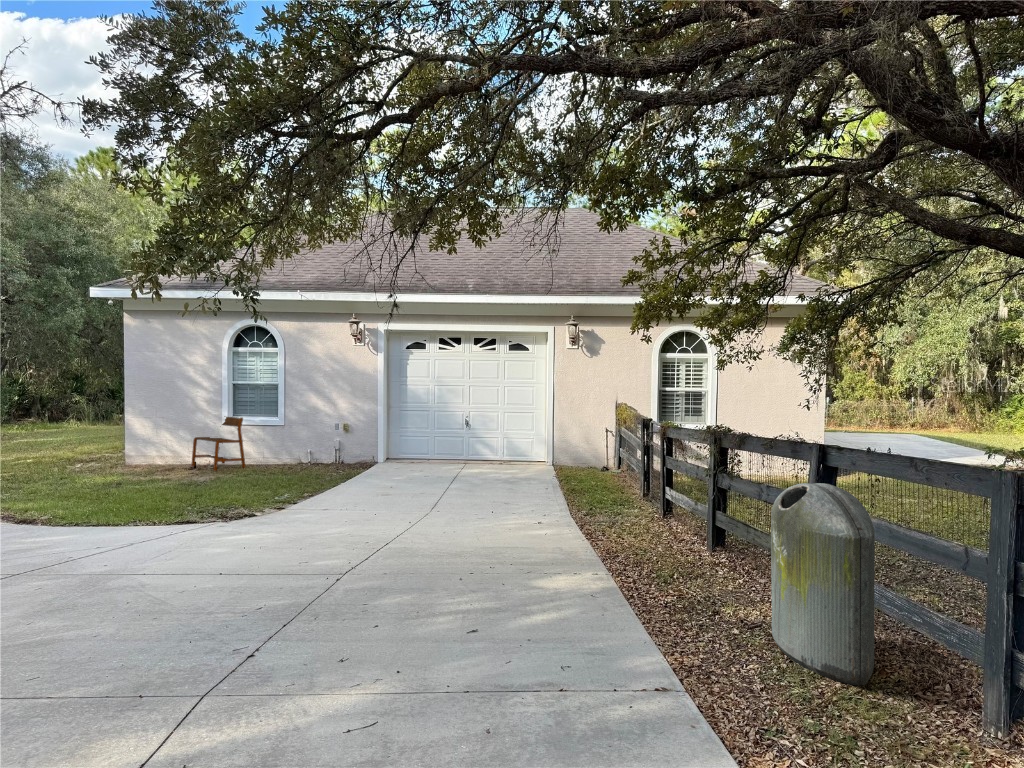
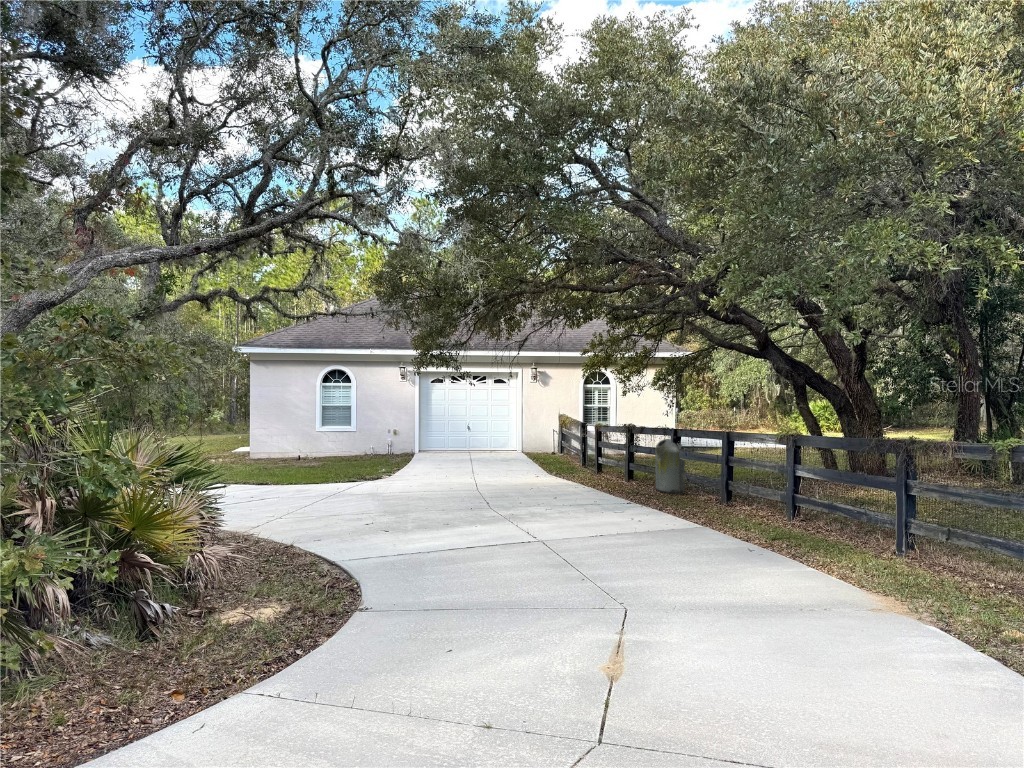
bench: present [191,417,245,471] -> none [296,427,334,461]

